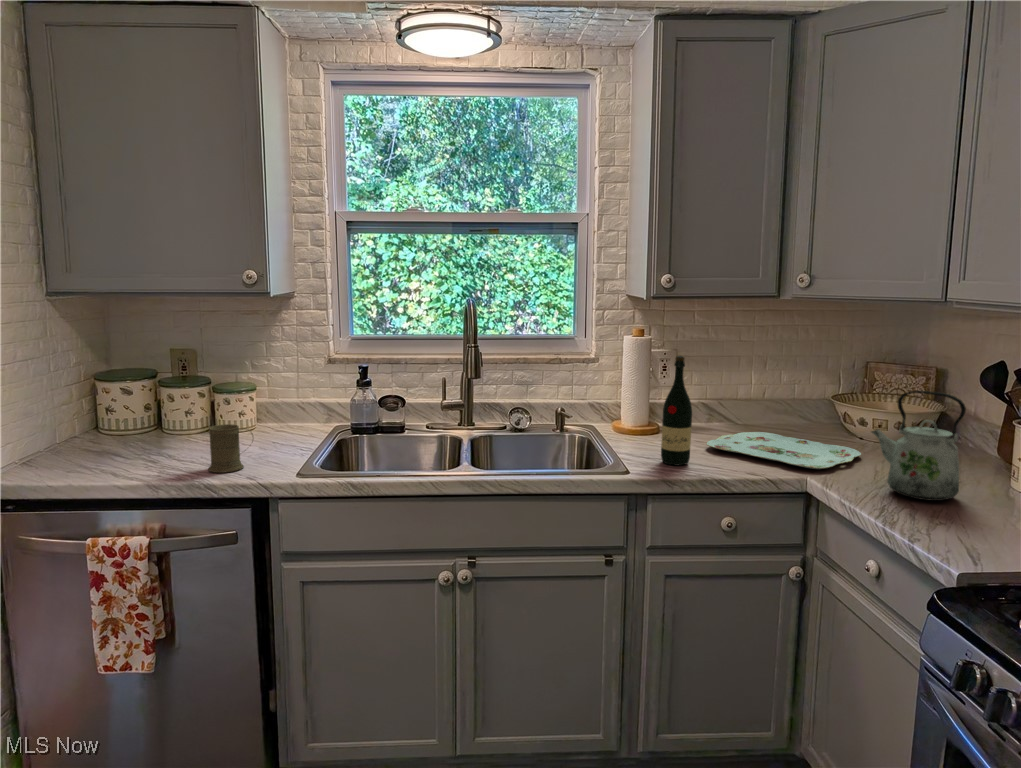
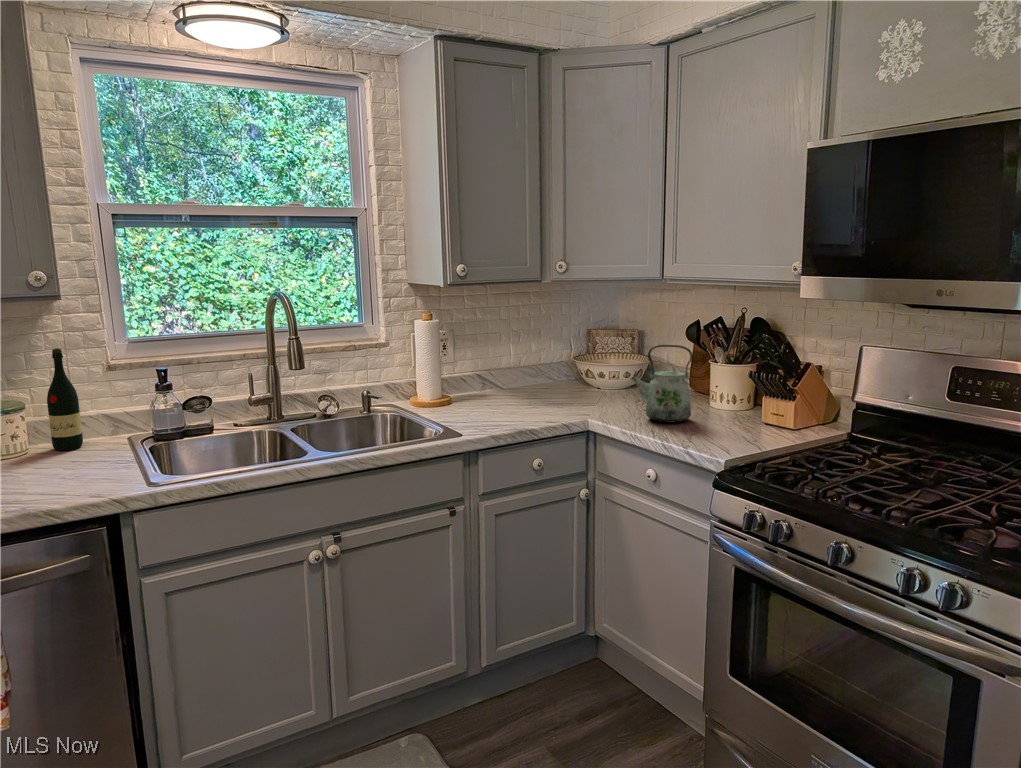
wine bottle: present [661,356,692,466] -> present [47,348,83,451]
mug: present [208,424,253,473] -> none [28,443,84,498]
serving tray: present [707,432,861,469] -> none [500,391,612,413]

